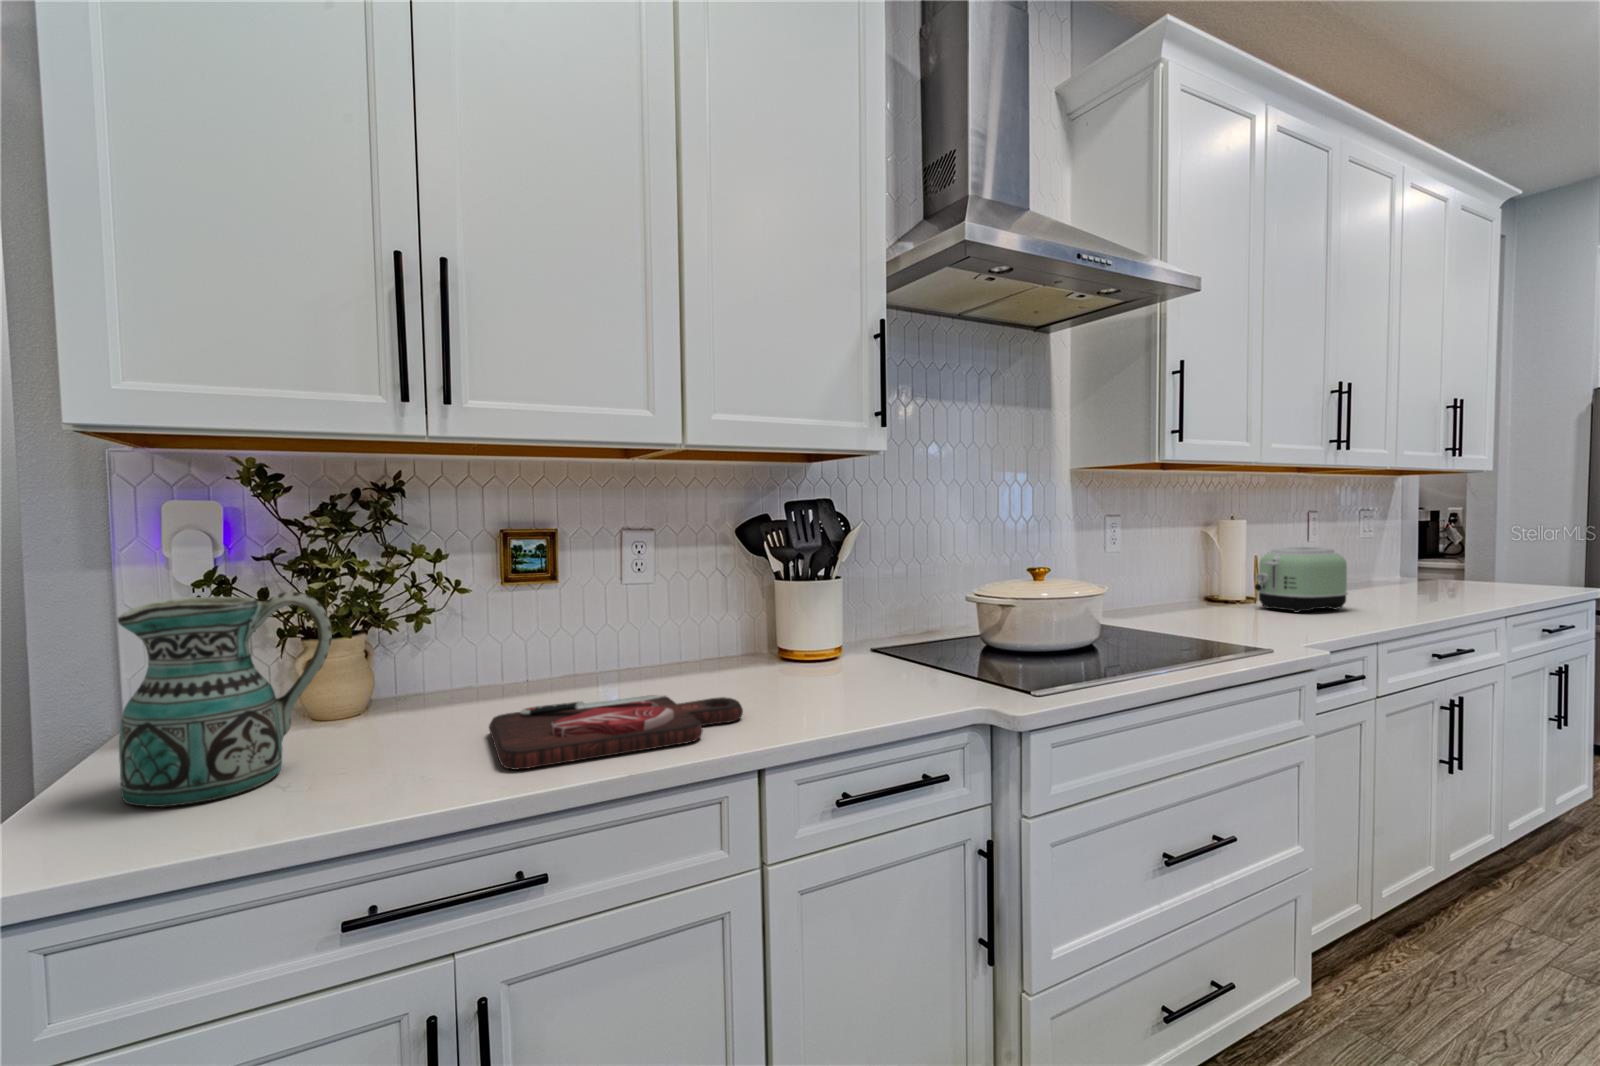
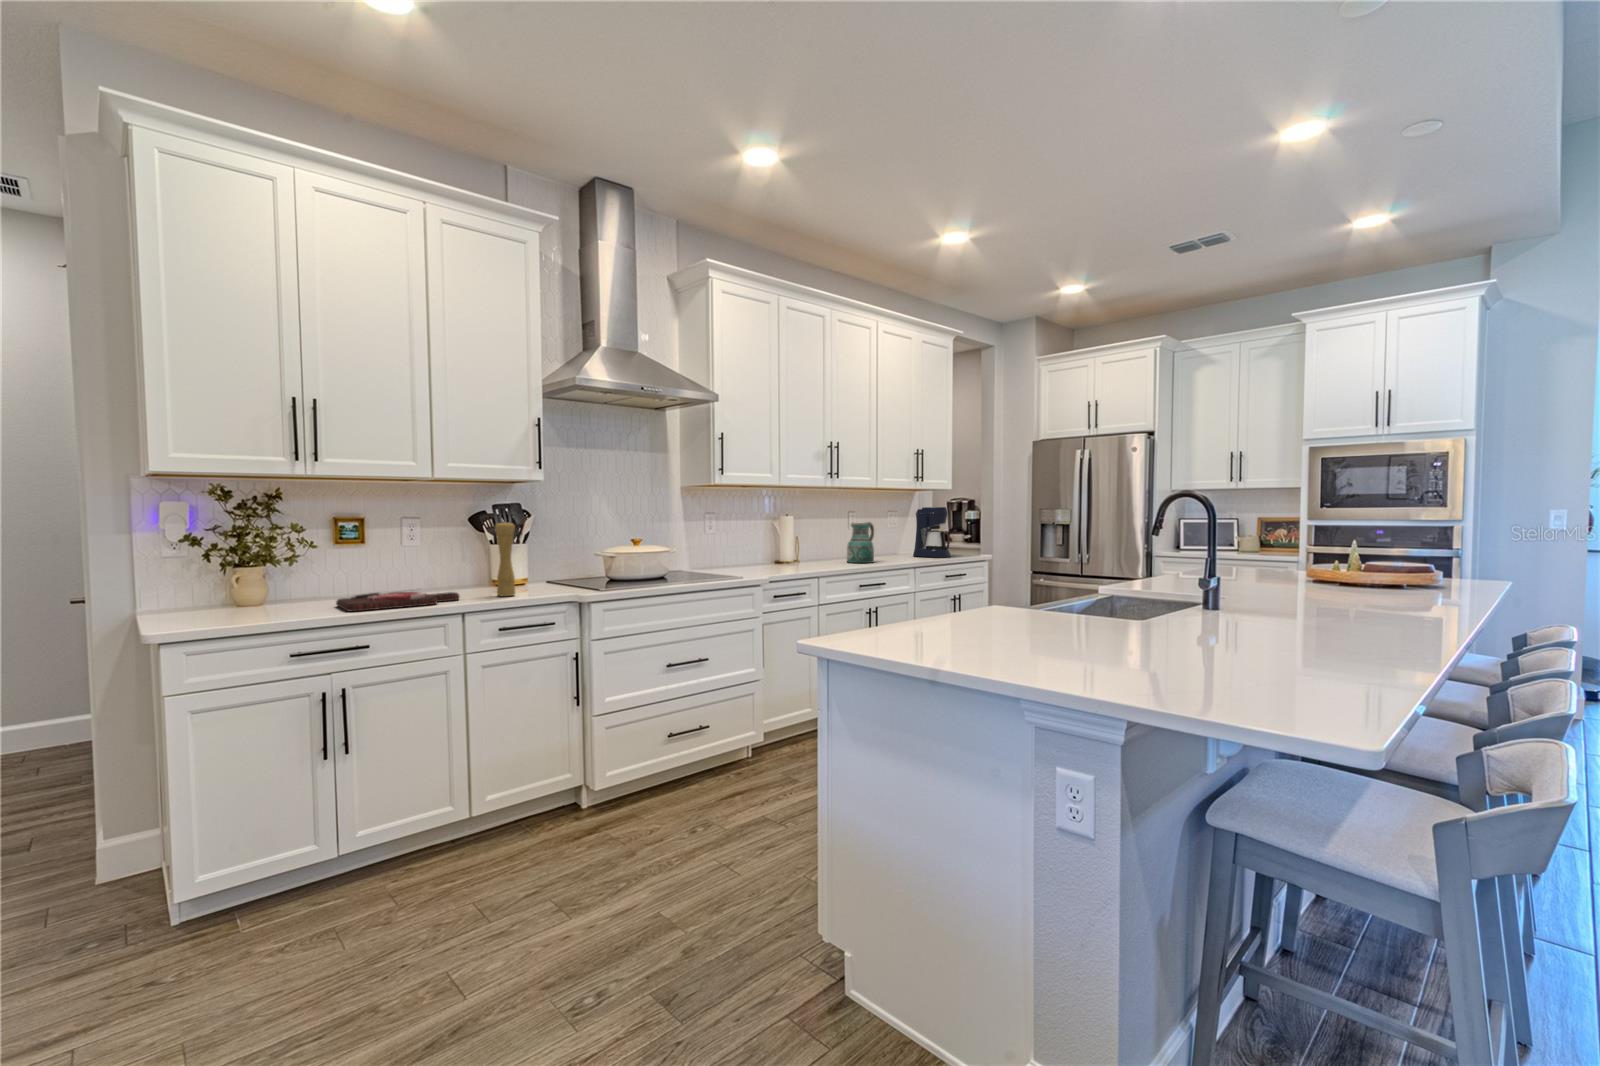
coffee maker: none [1442,502,1531,594] -> present [913,507,951,557]
pepper mill: none [812,539,853,708] -> present [495,522,515,596]
toaster: present [1255,547,1348,613] -> none [787,531,833,566]
ceramic pitcher: present [118,592,332,807] -> present [847,522,874,563]

